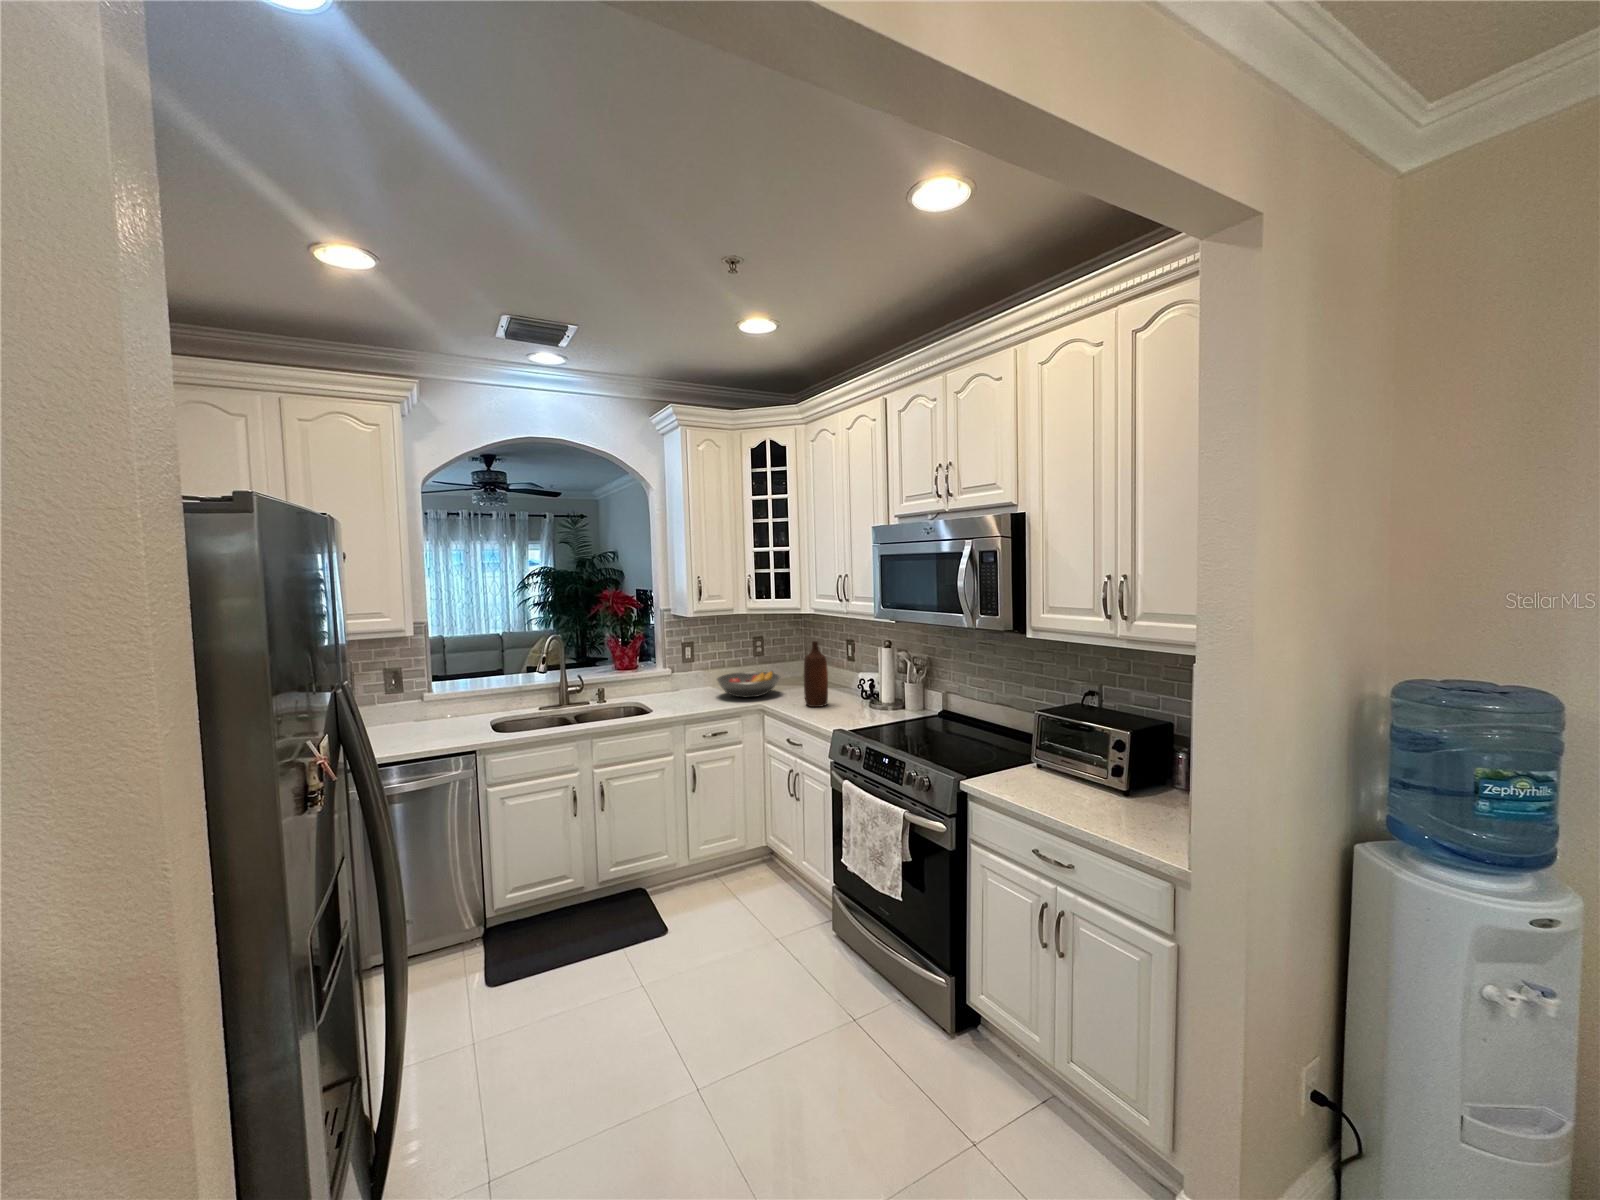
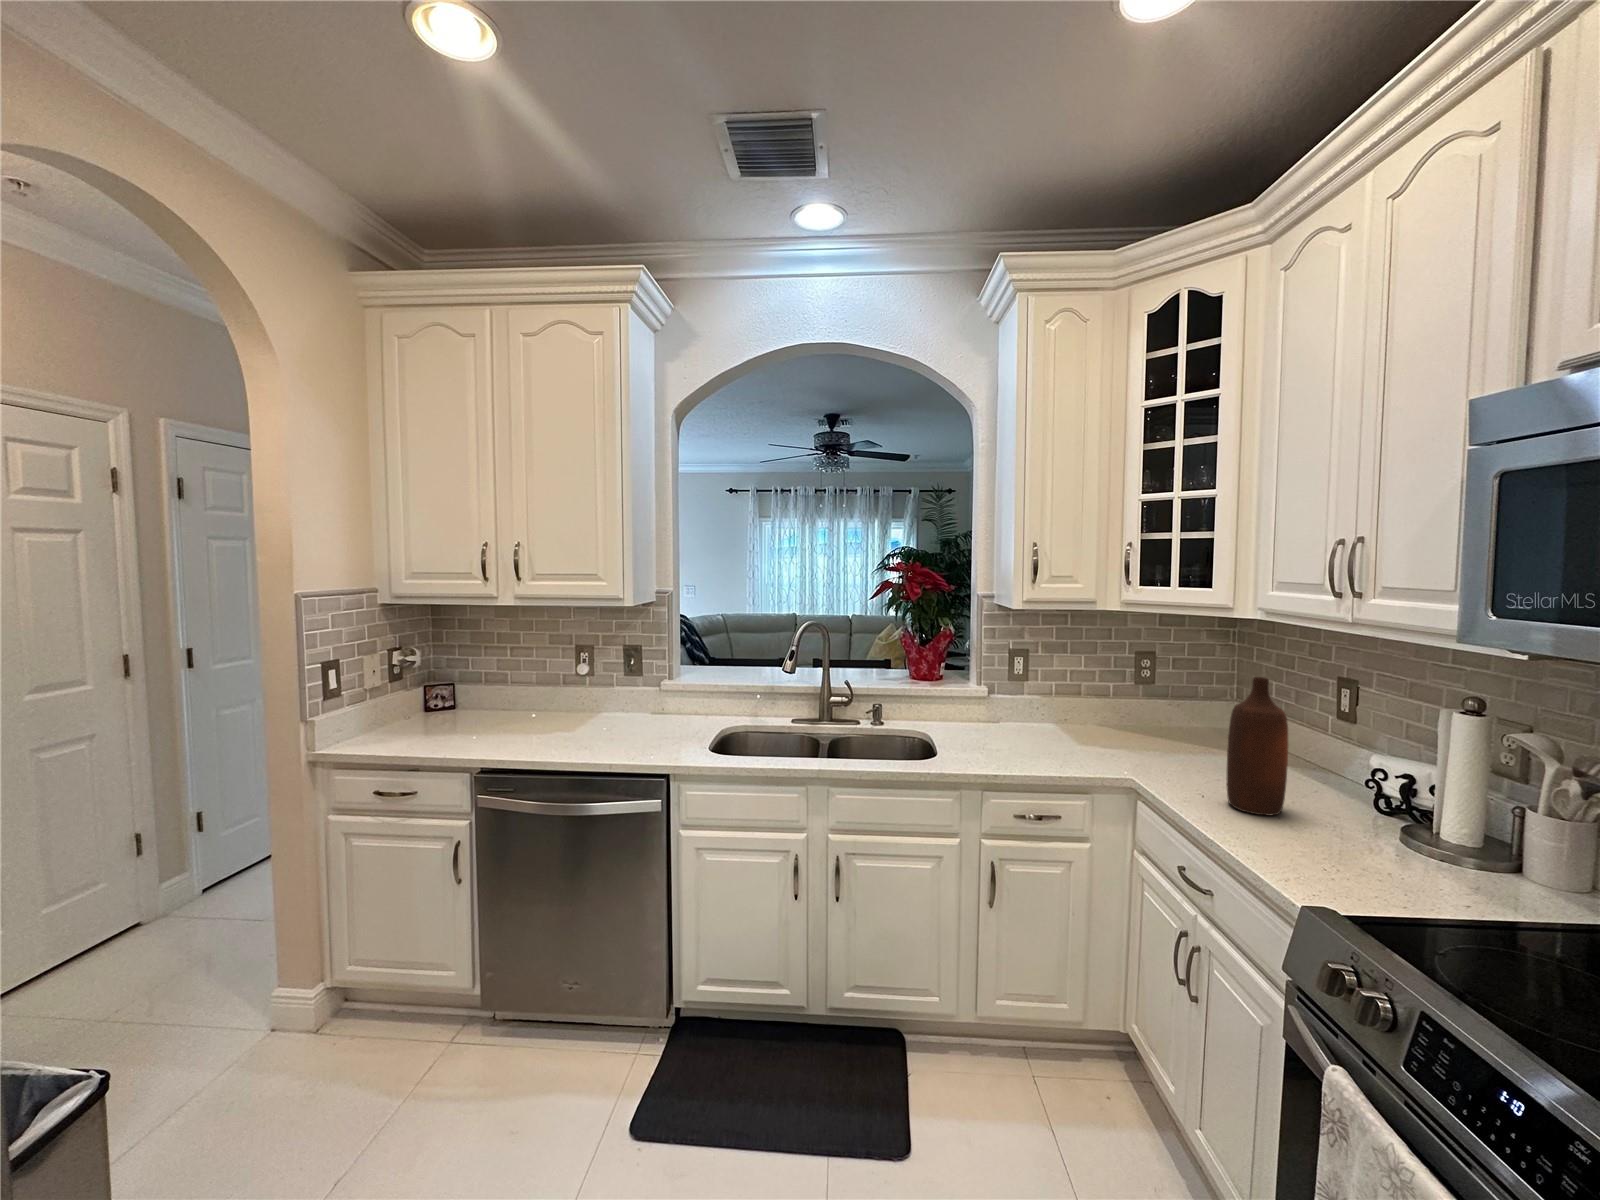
fruit bowl: present [717,671,780,697] -> none [1055,710,1179,760]

